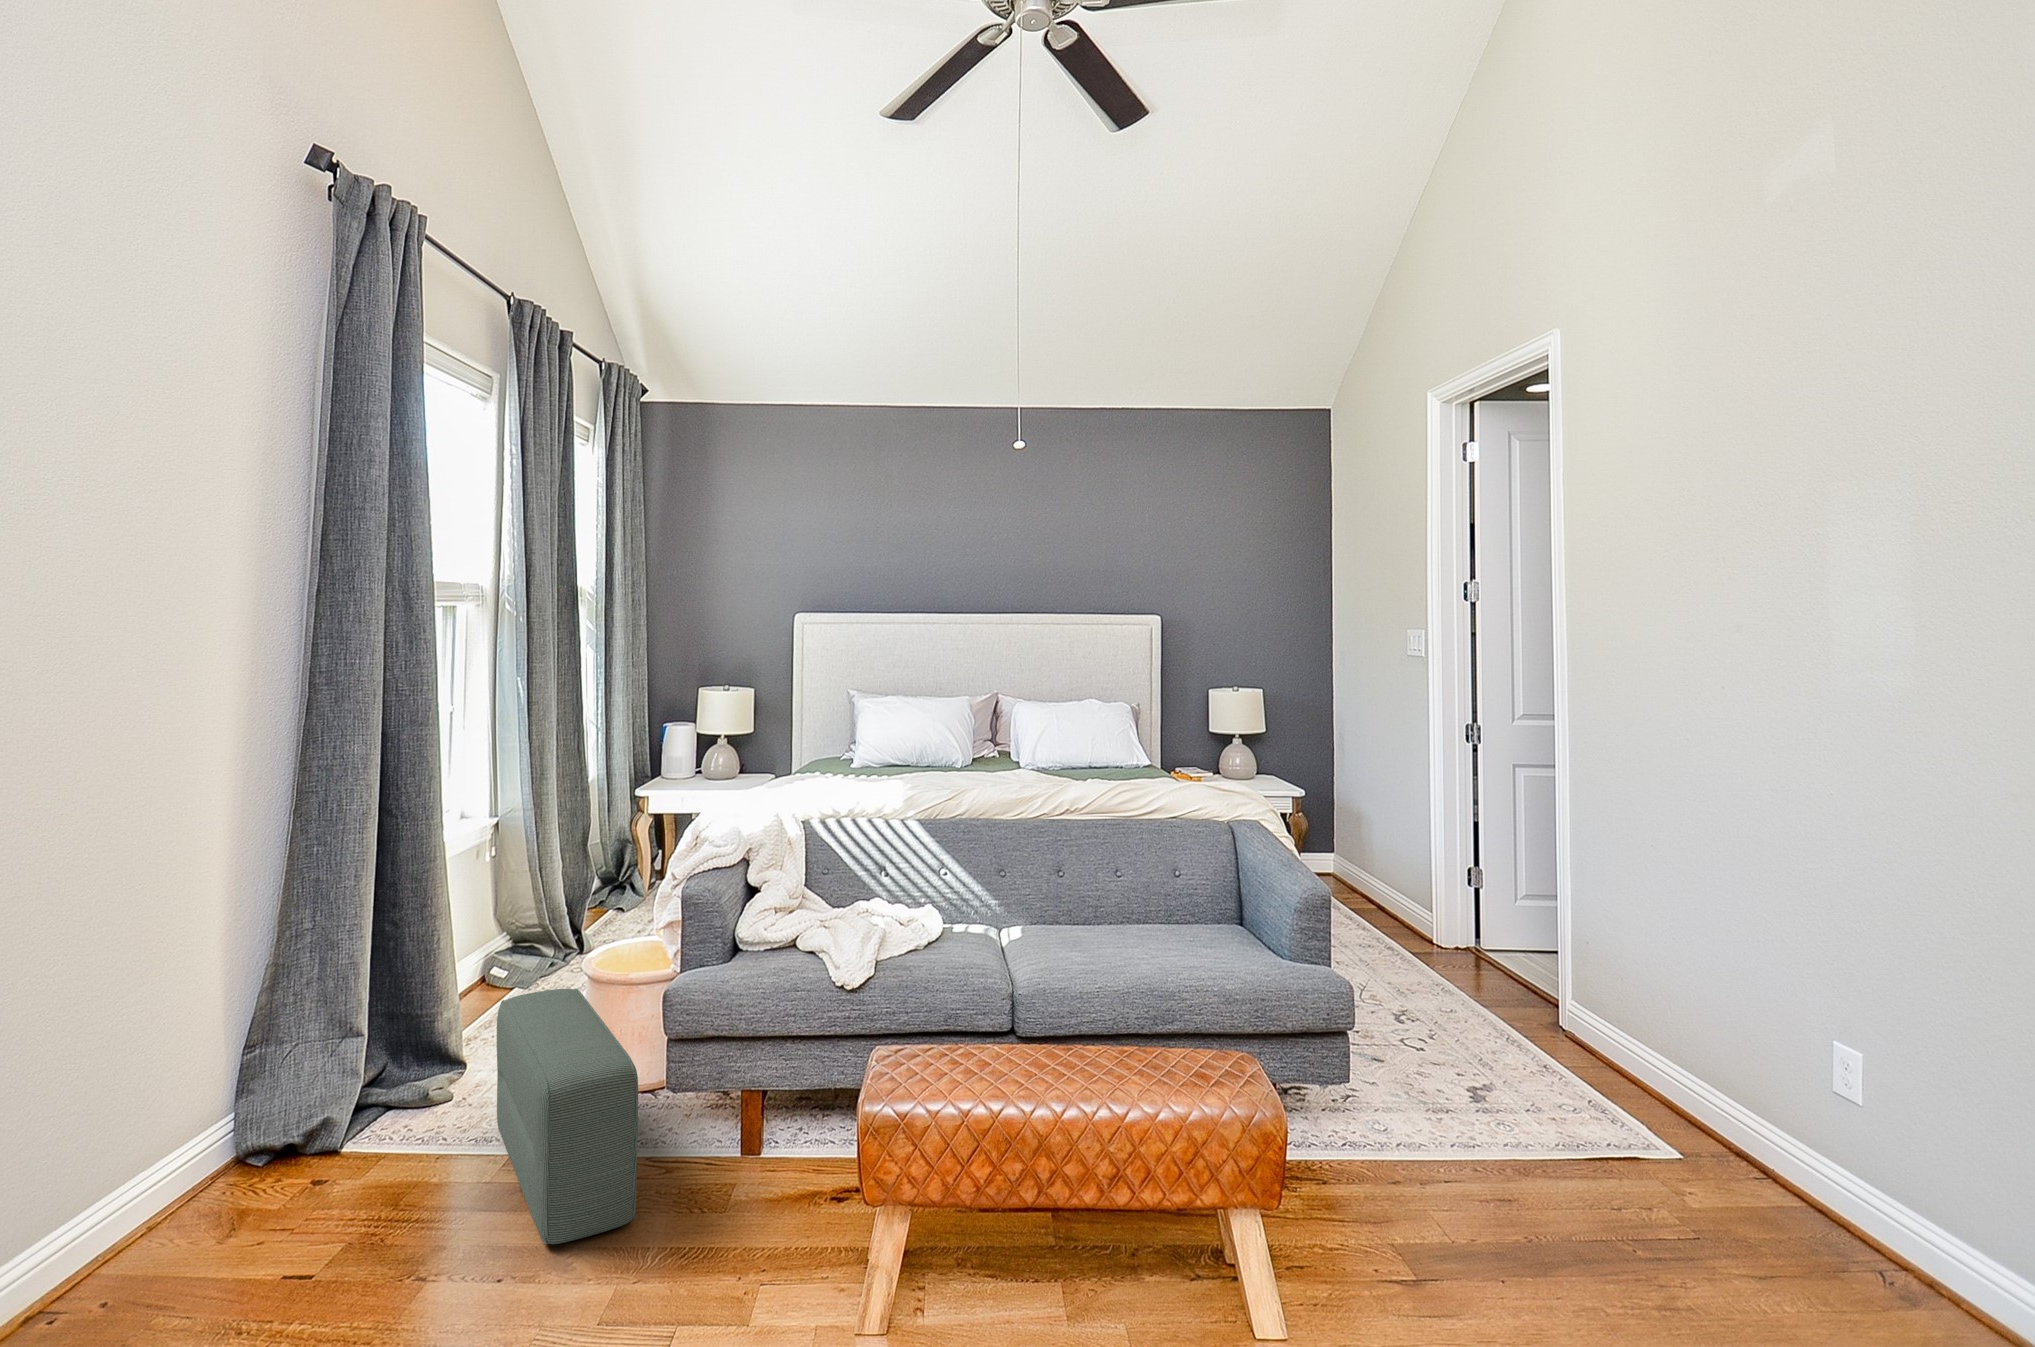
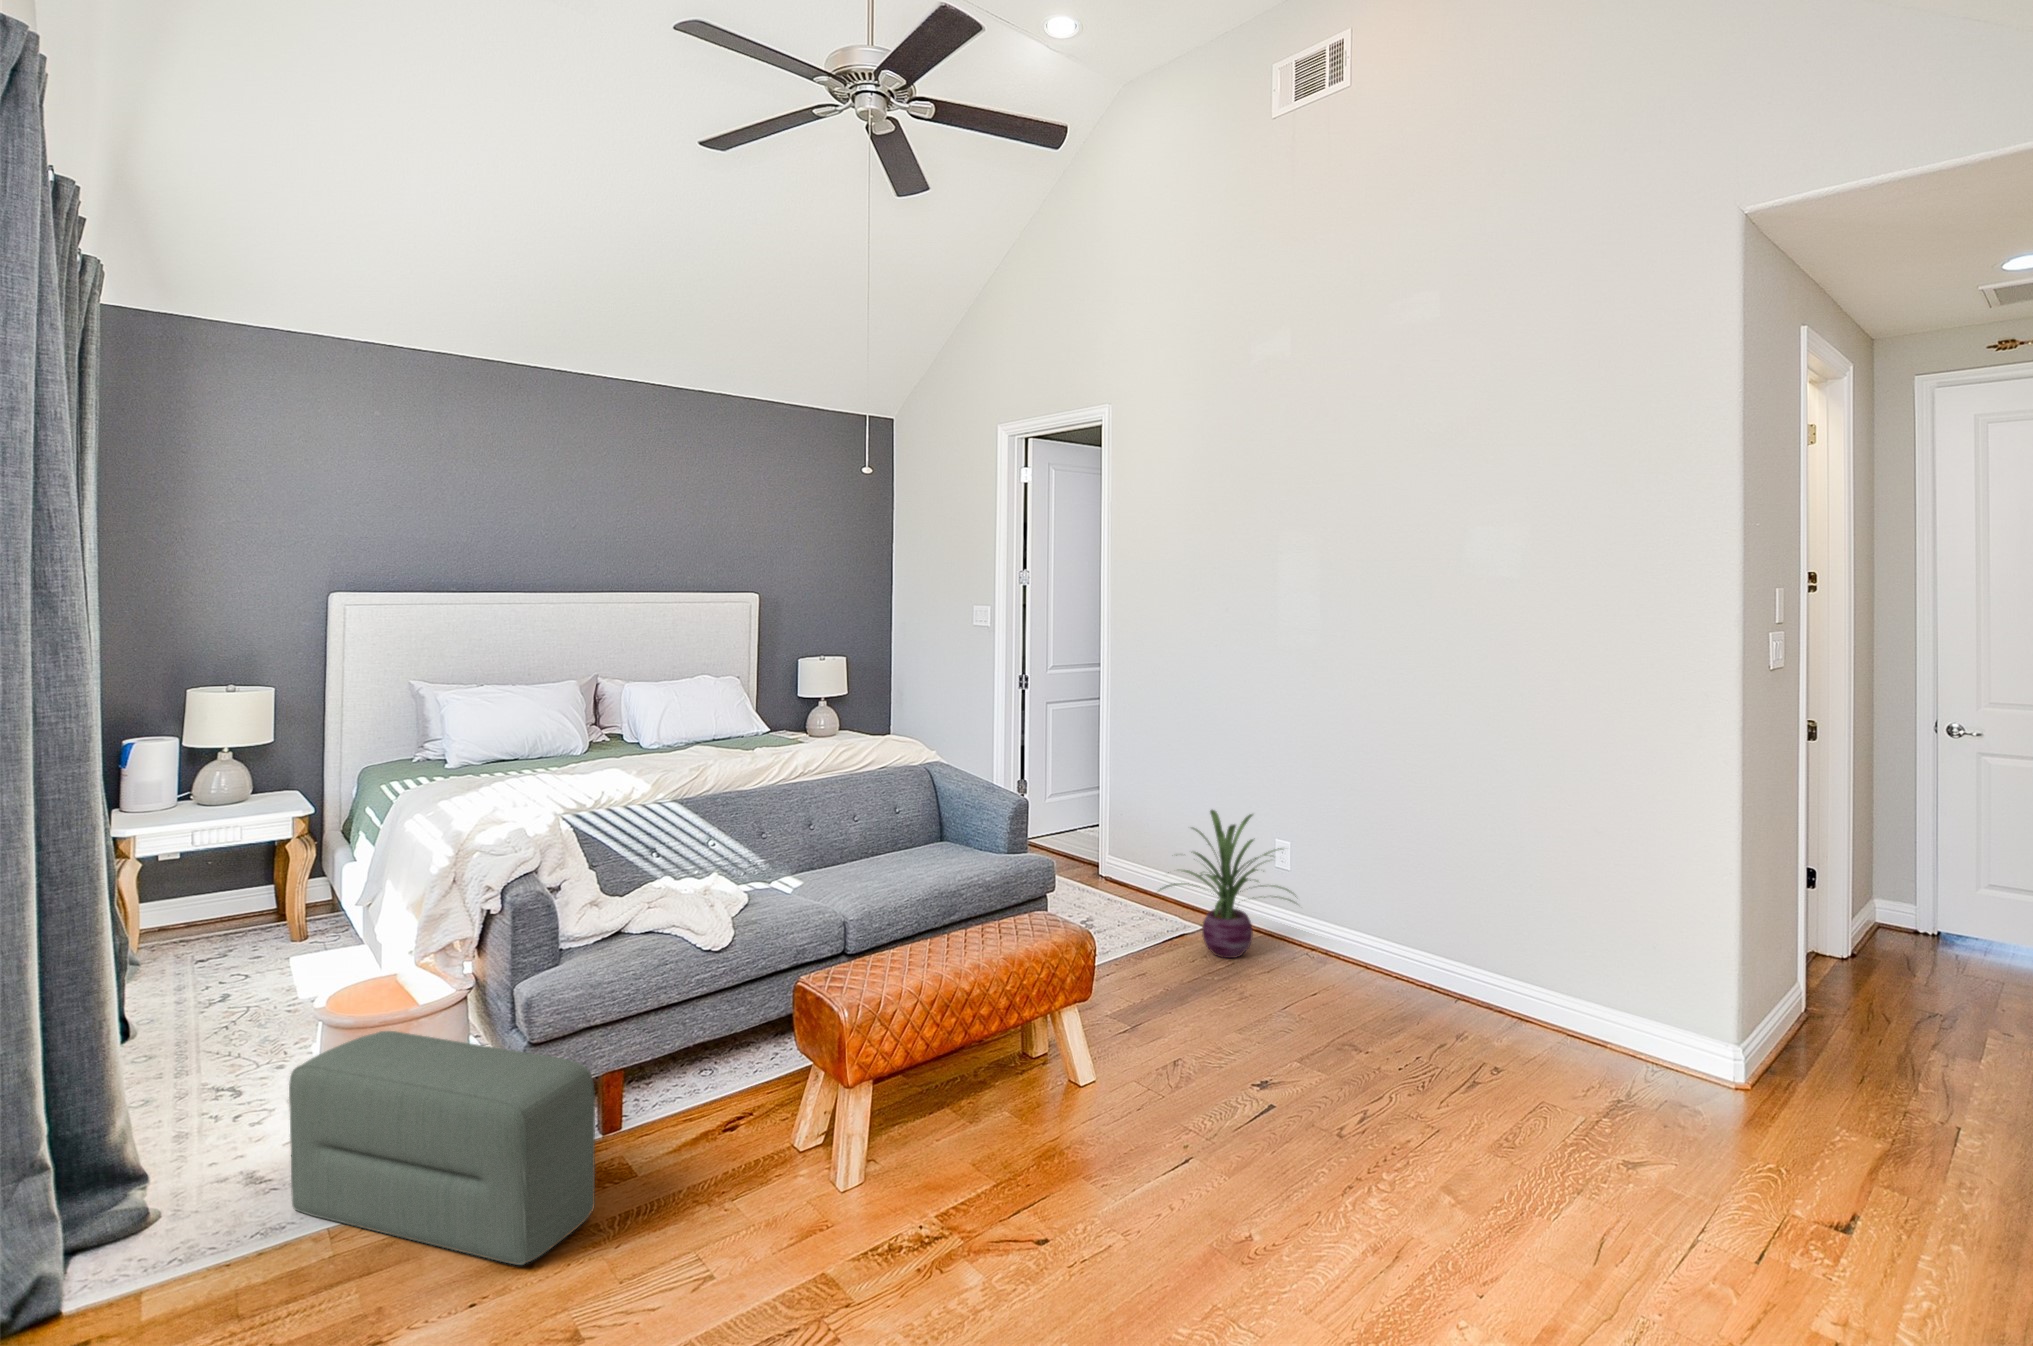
decorative plant: none [1505,947,1793,1209] -> present [1156,810,1296,958]

